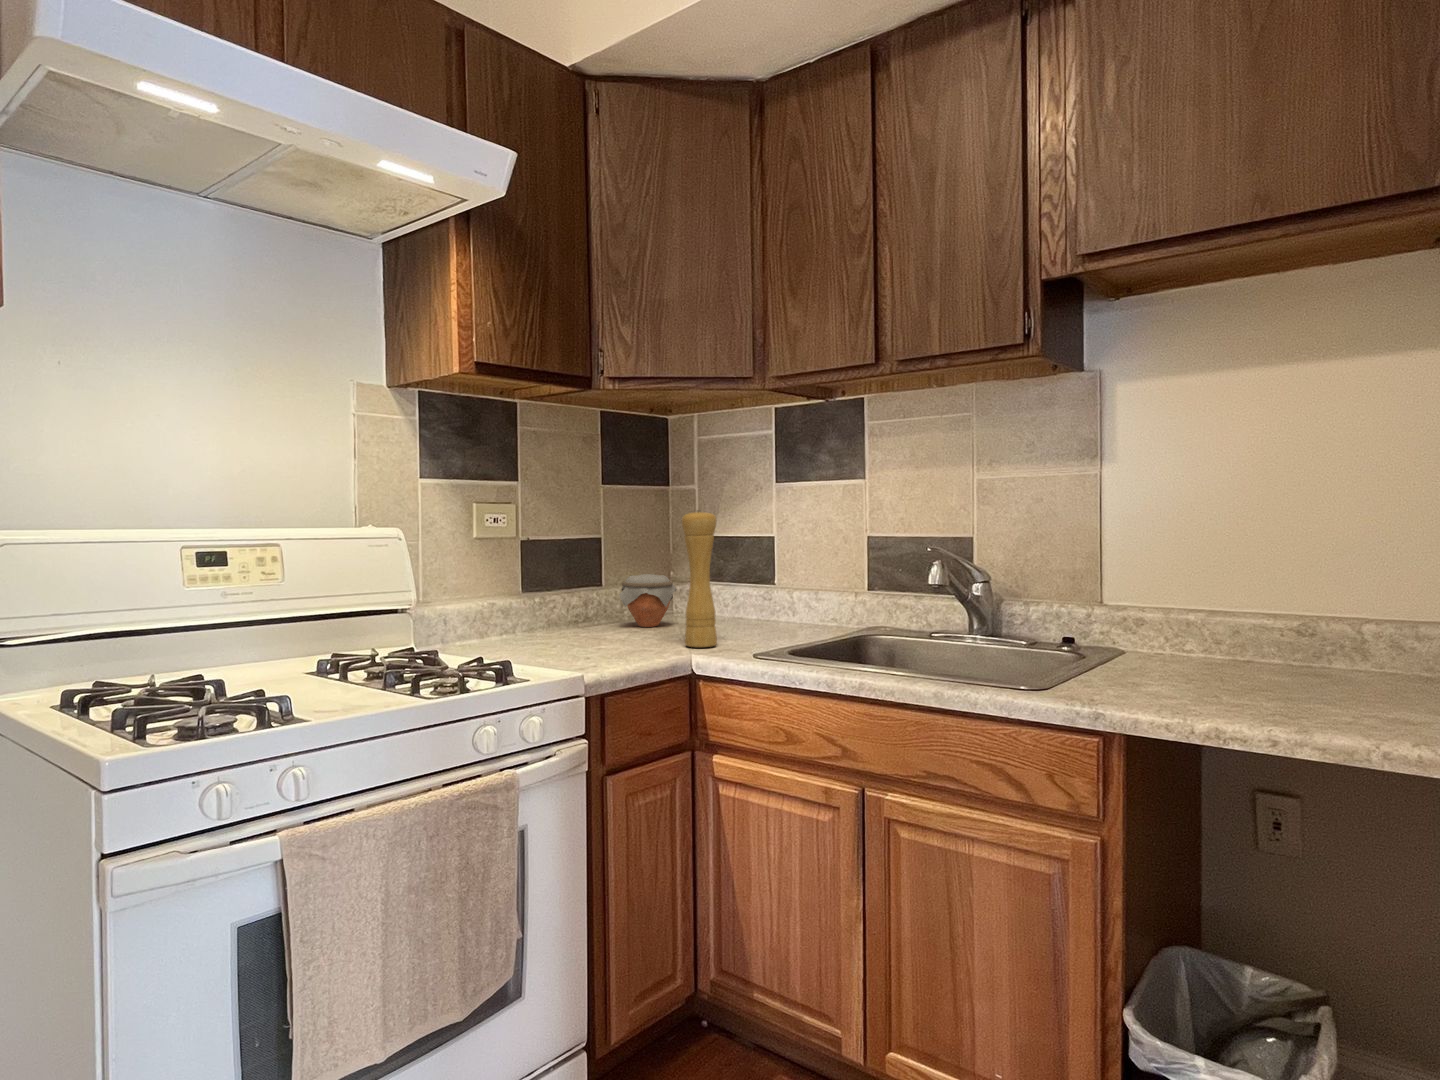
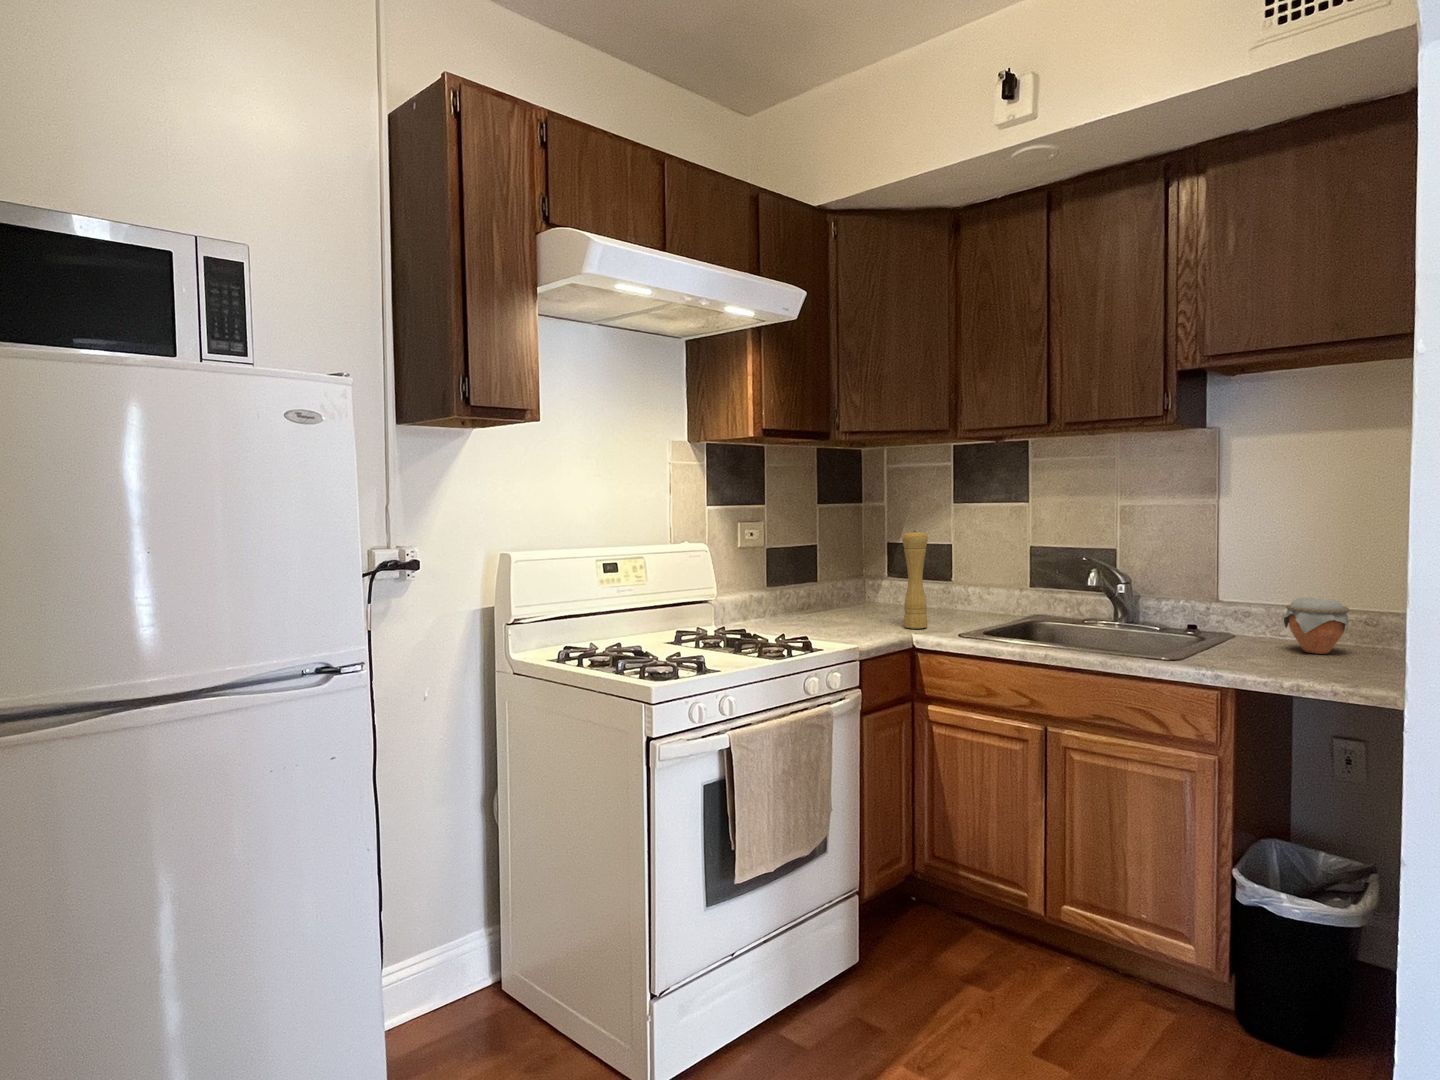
jar: present [619,574,677,627] -> present [1284,598,1349,654]

